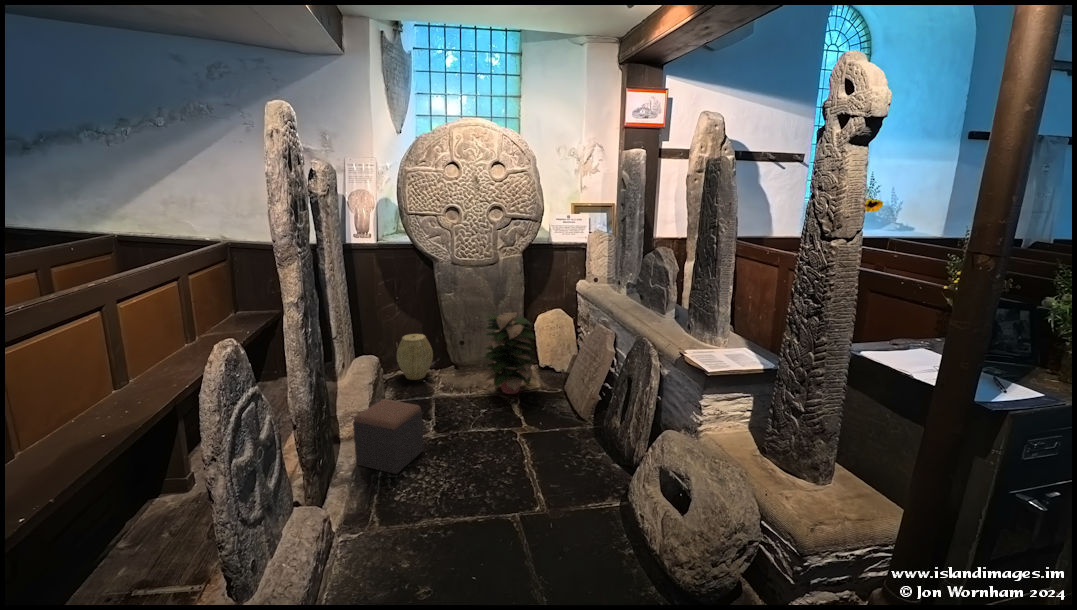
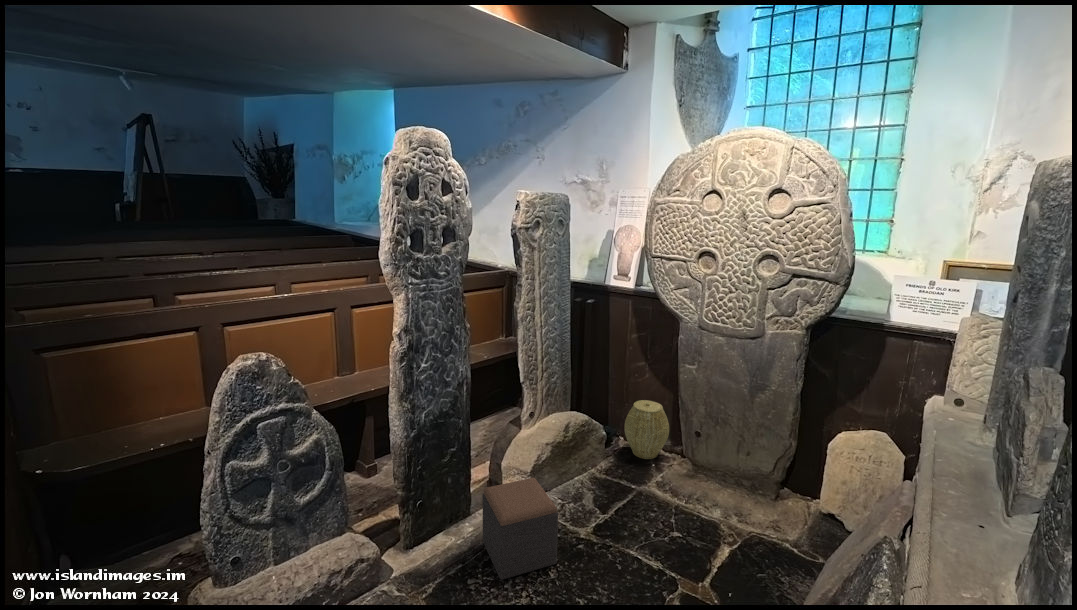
decorative plant: present [482,313,537,394] -> none [701,409,801,537]

